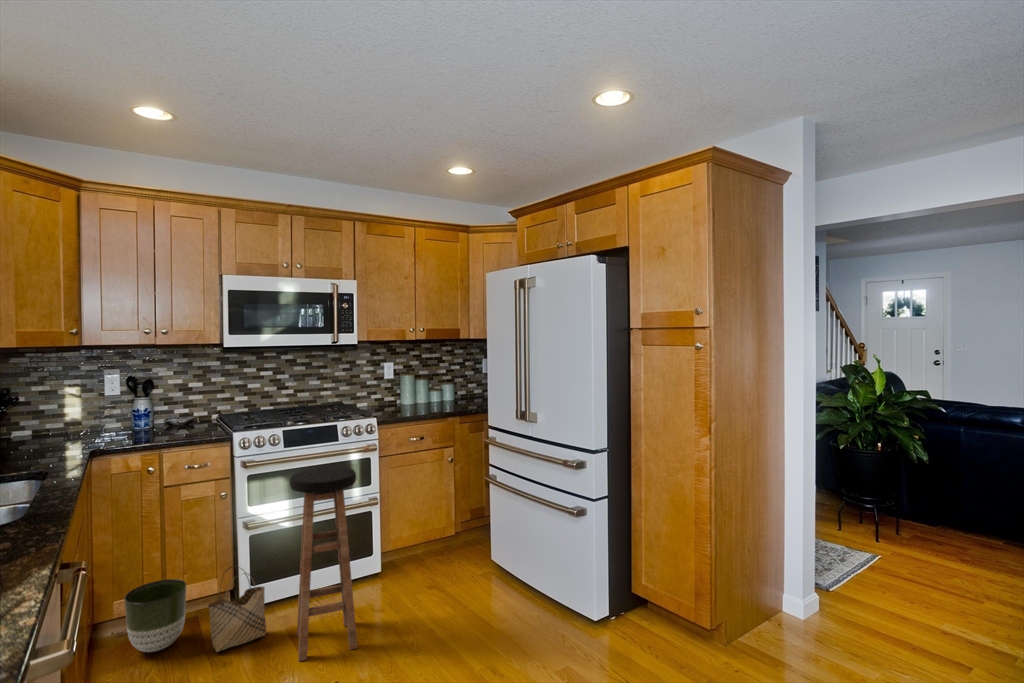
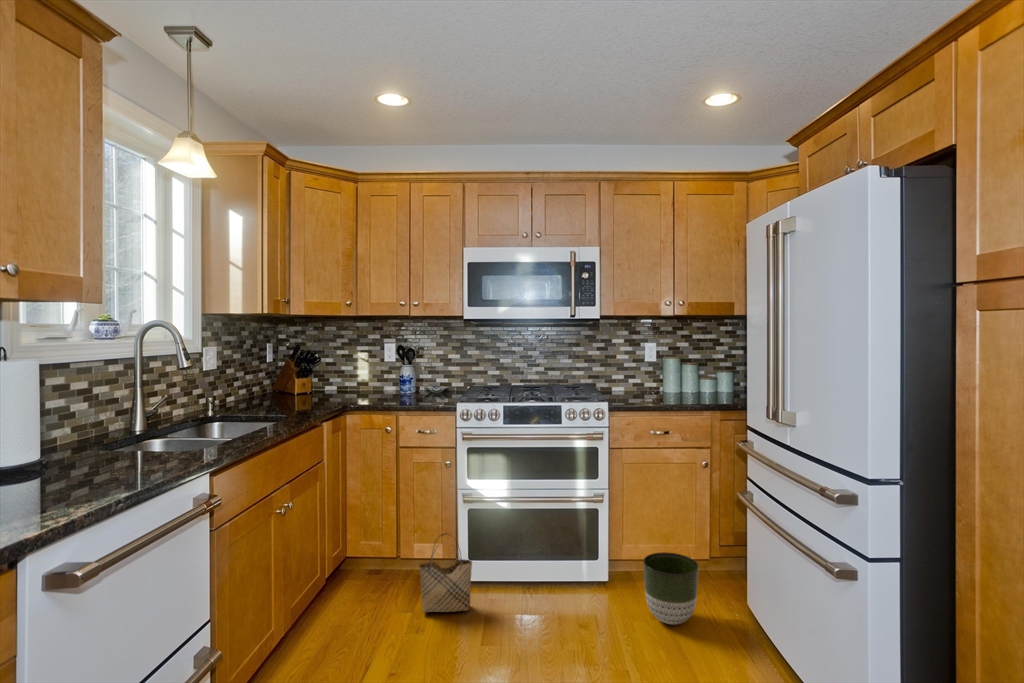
bar stool: present [290,467,357,662] -> none [480,449,550,657]
planter: present [124,579,186,652] -> present [643,552,699,625]

